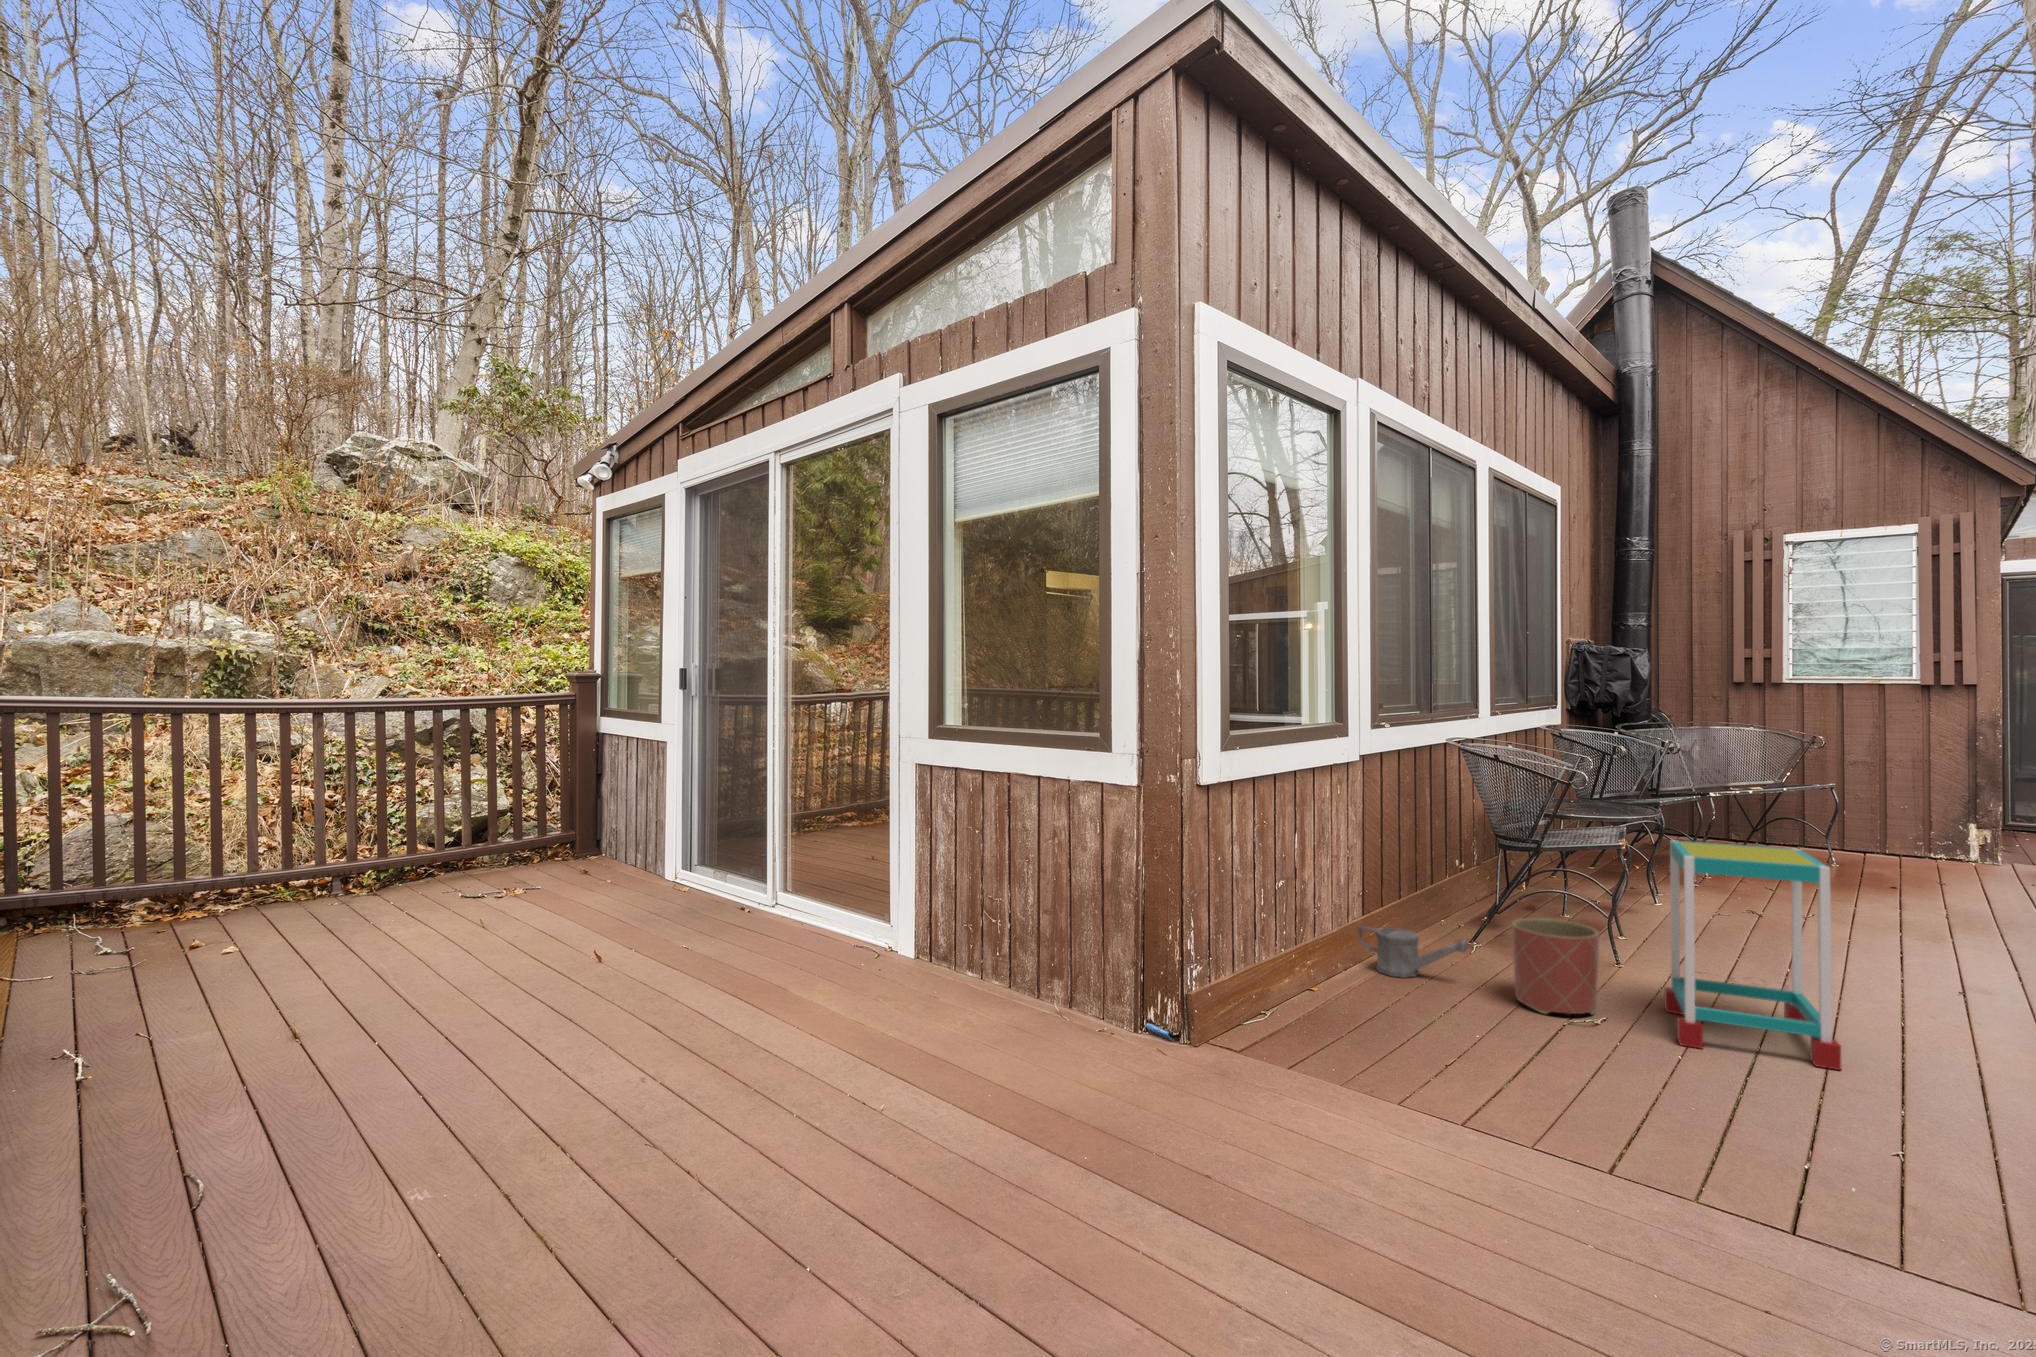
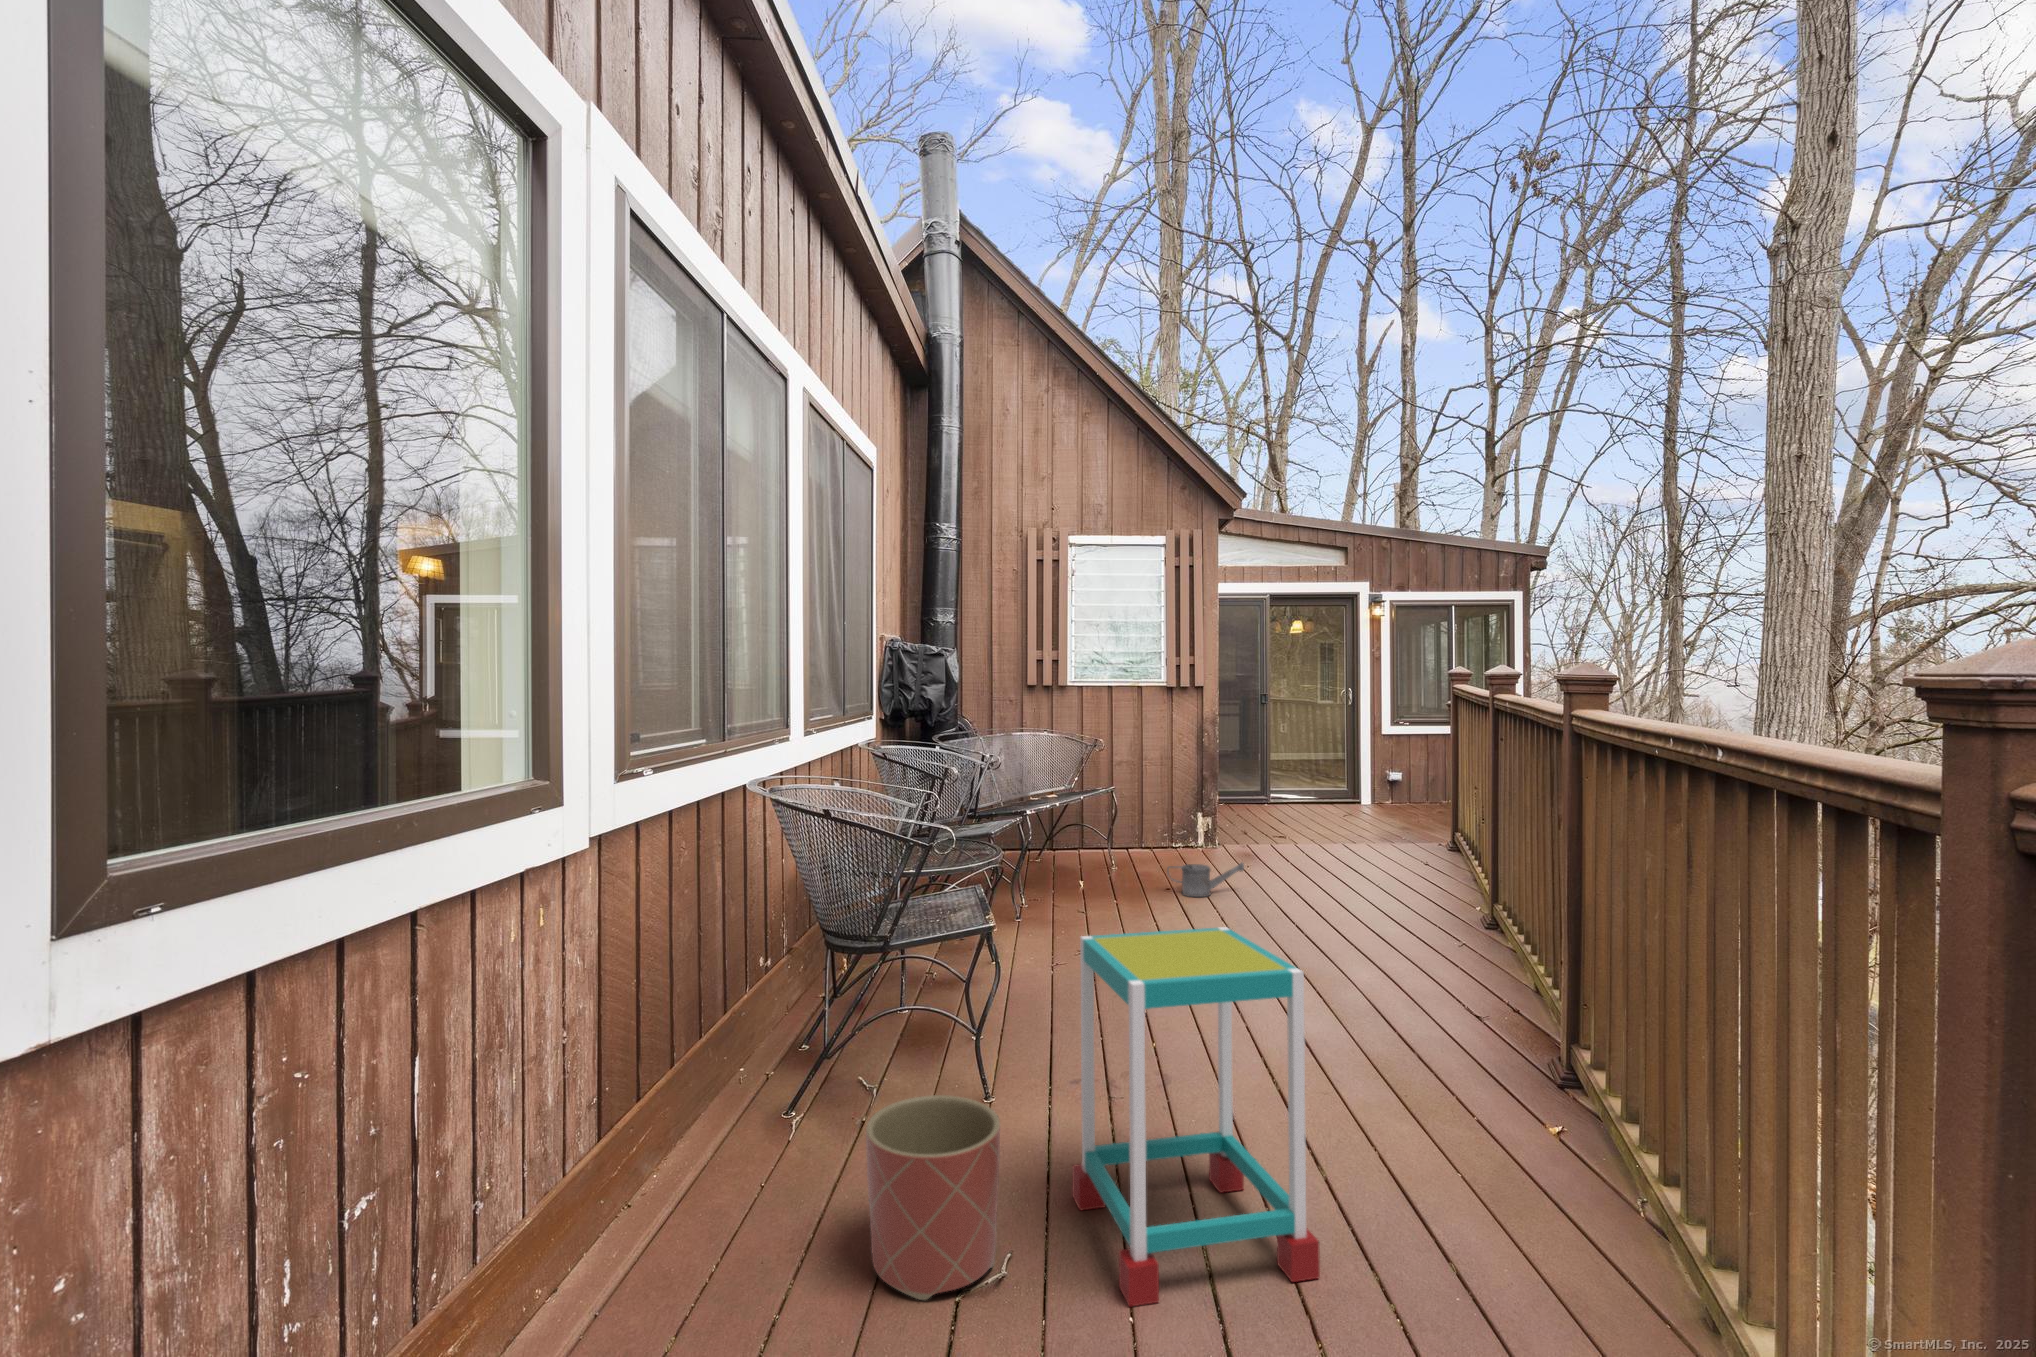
watering can: present [1358,926,1468,978] -> present [1167,863,1244,897]

